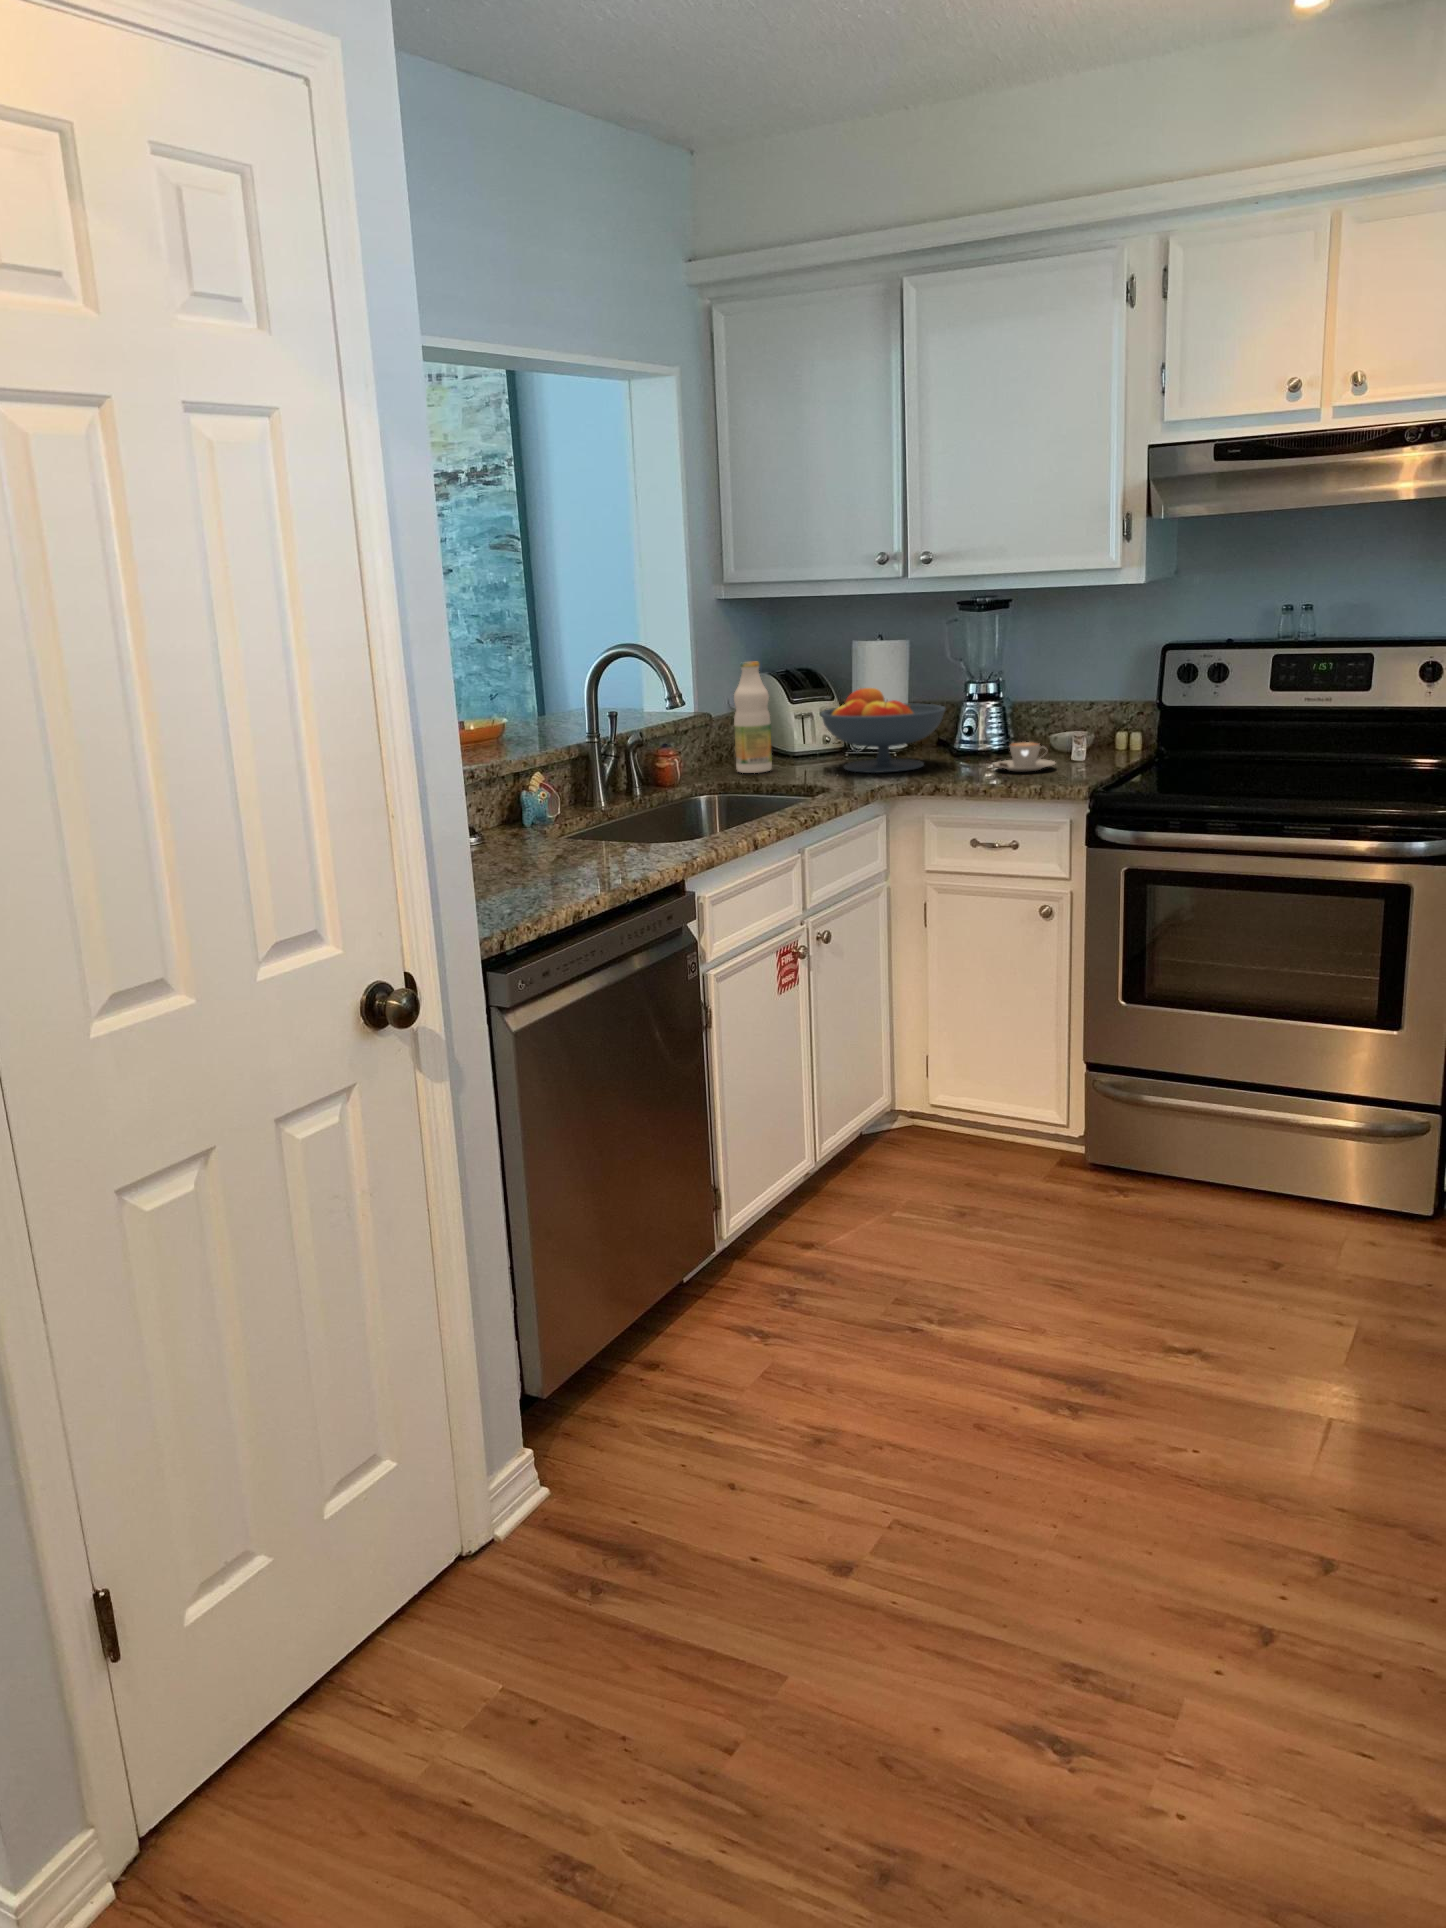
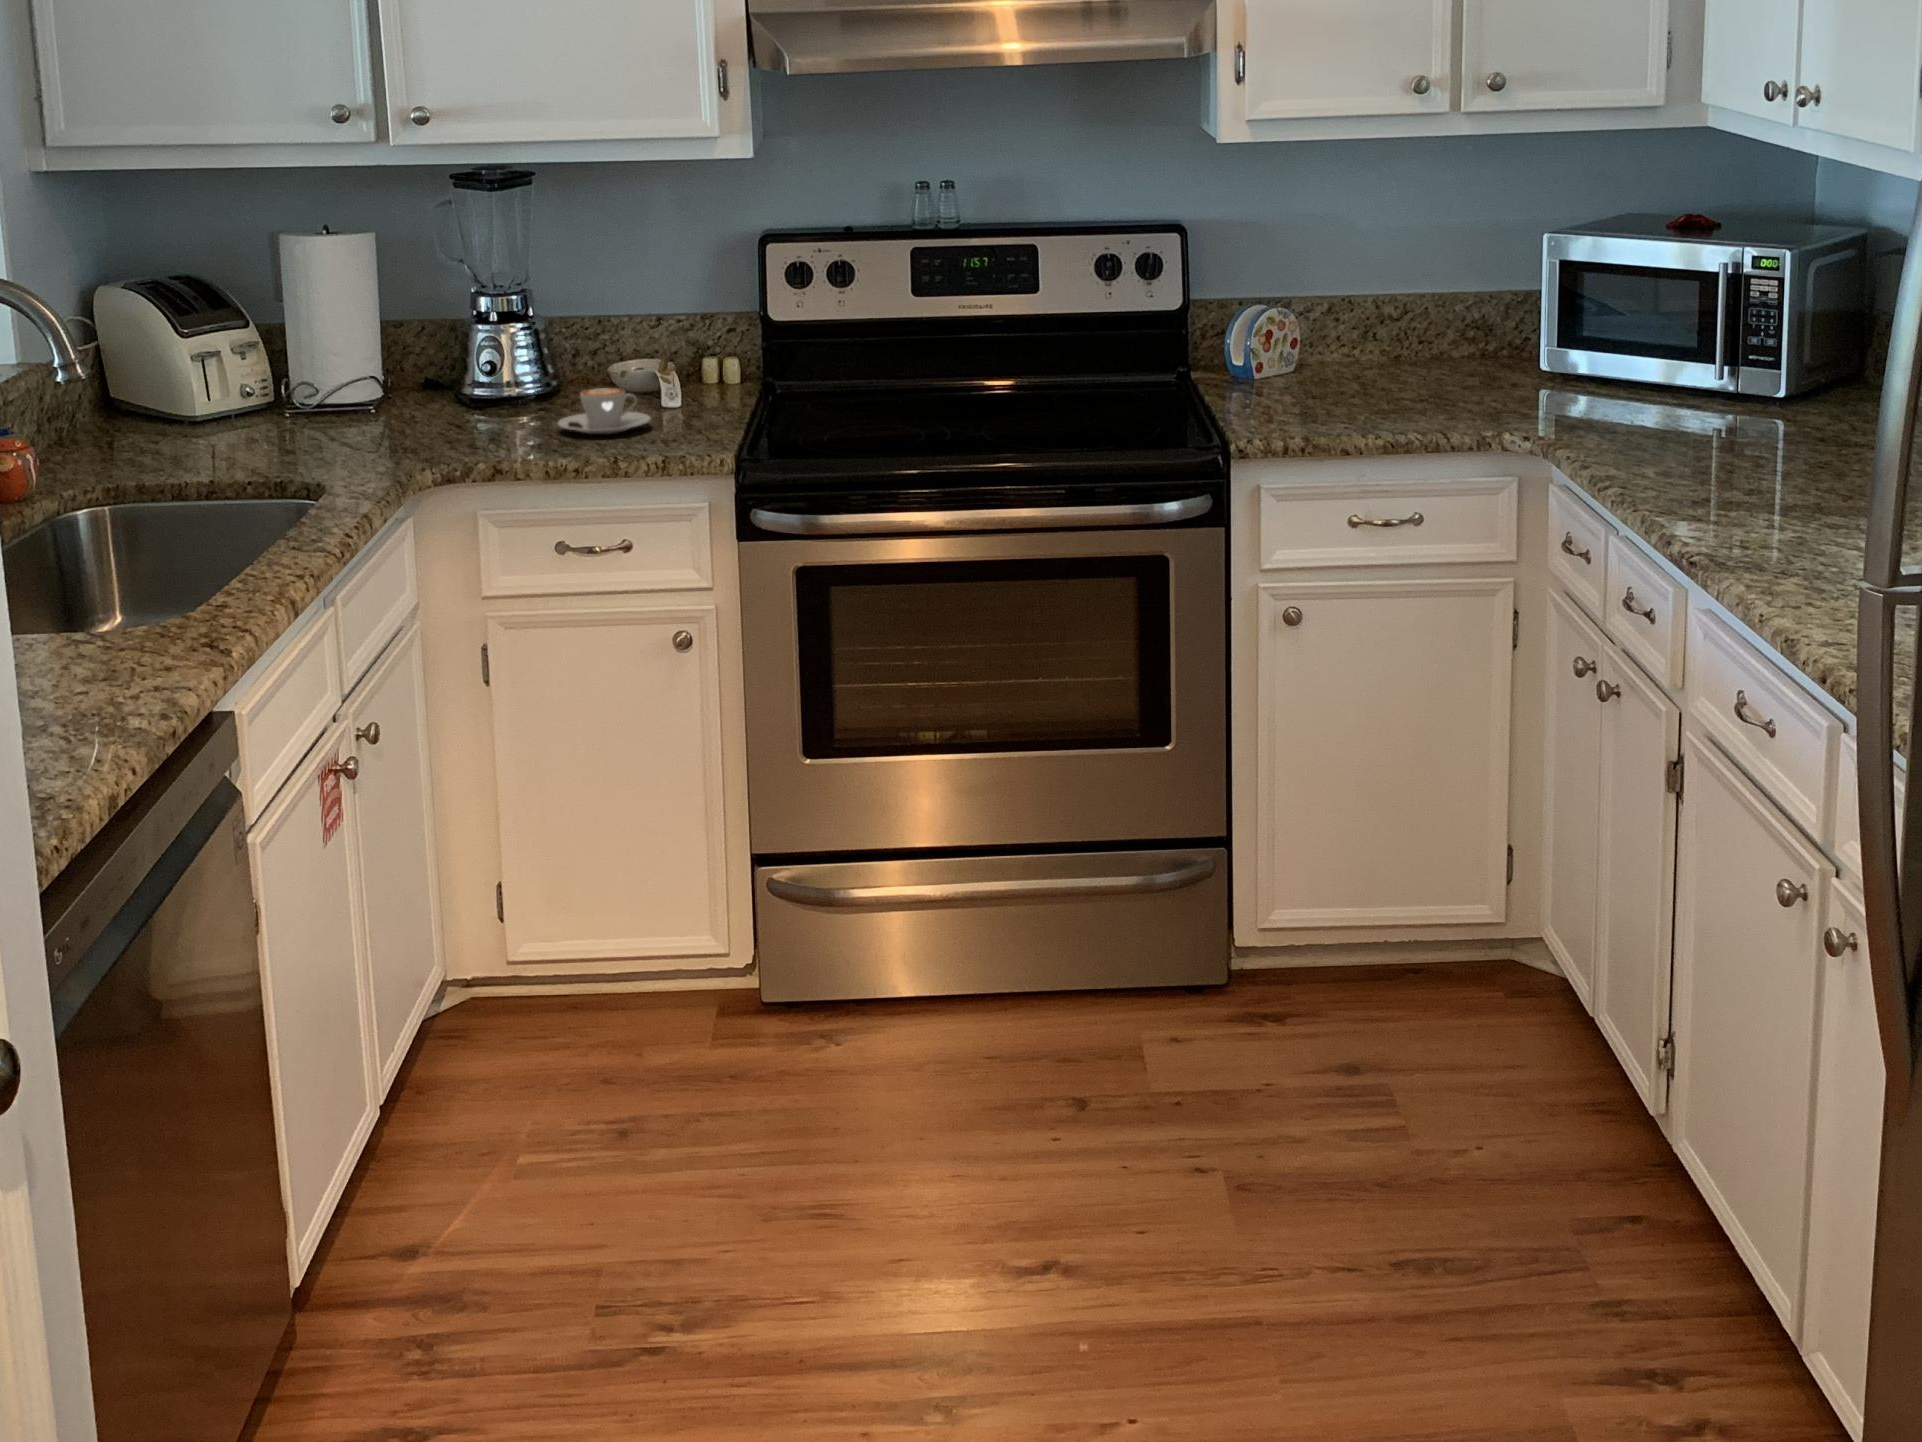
bottle: present [734,662,772,773] -> none [110,279,185,465]
fruit bowl: present [820,688,946,773] -> none [264,311,472,451]

